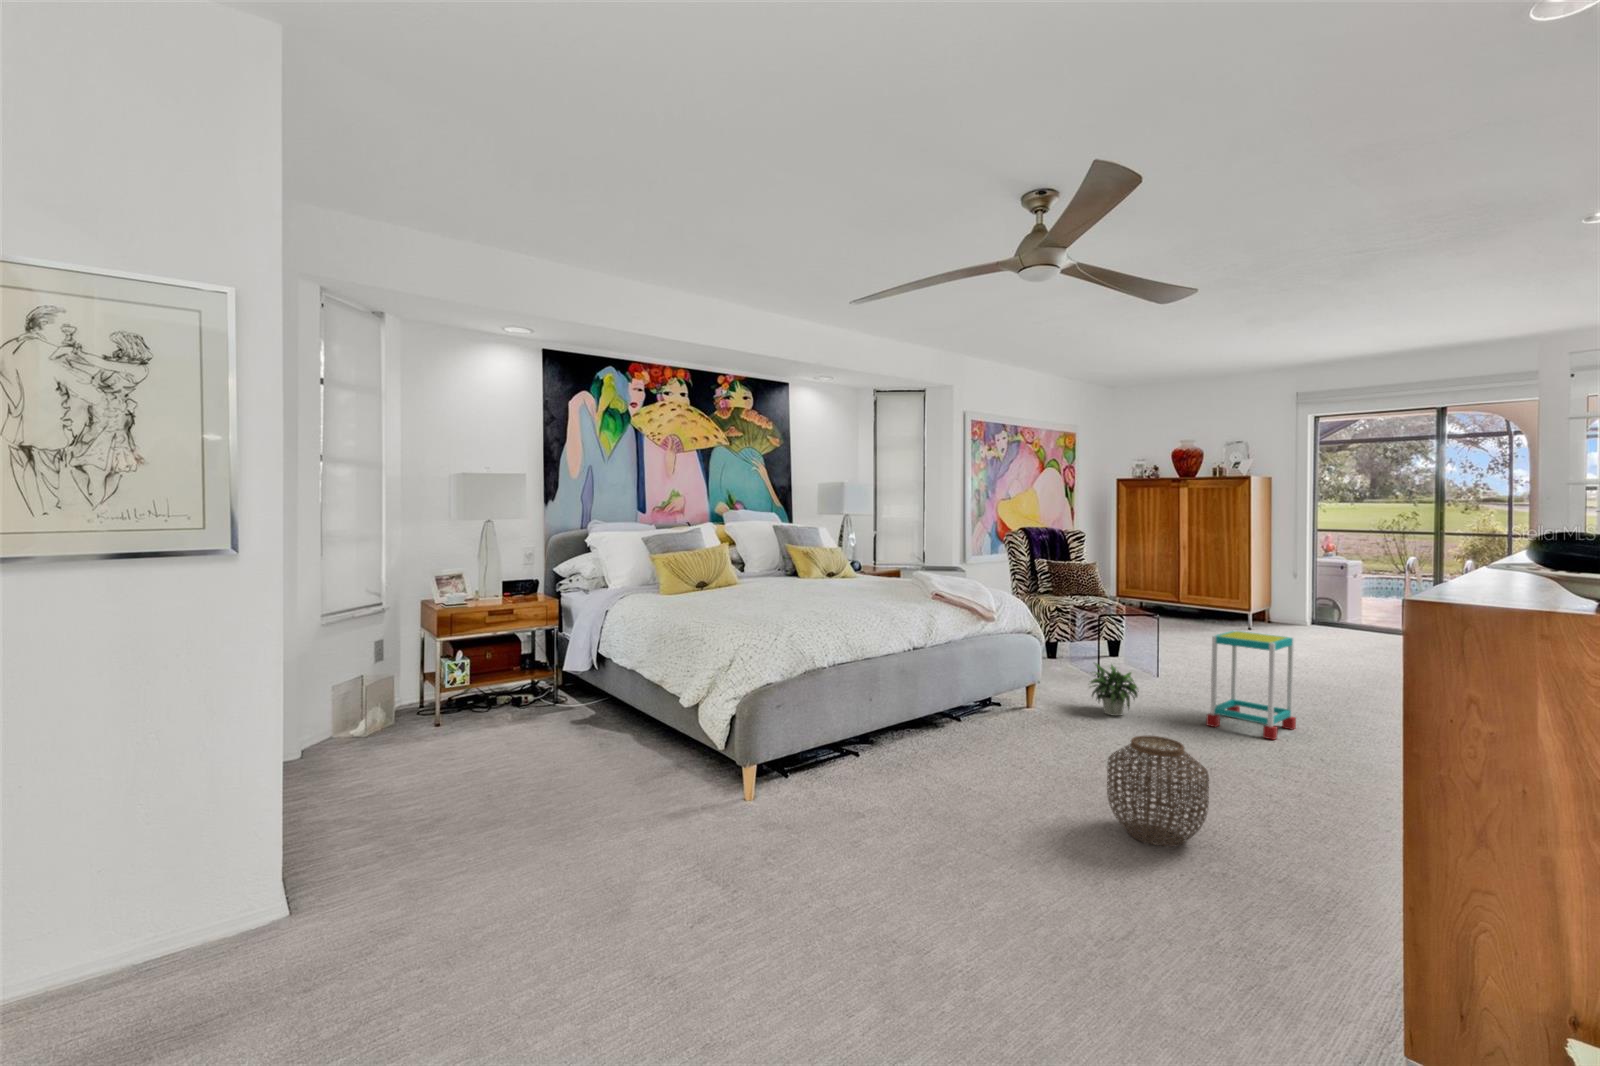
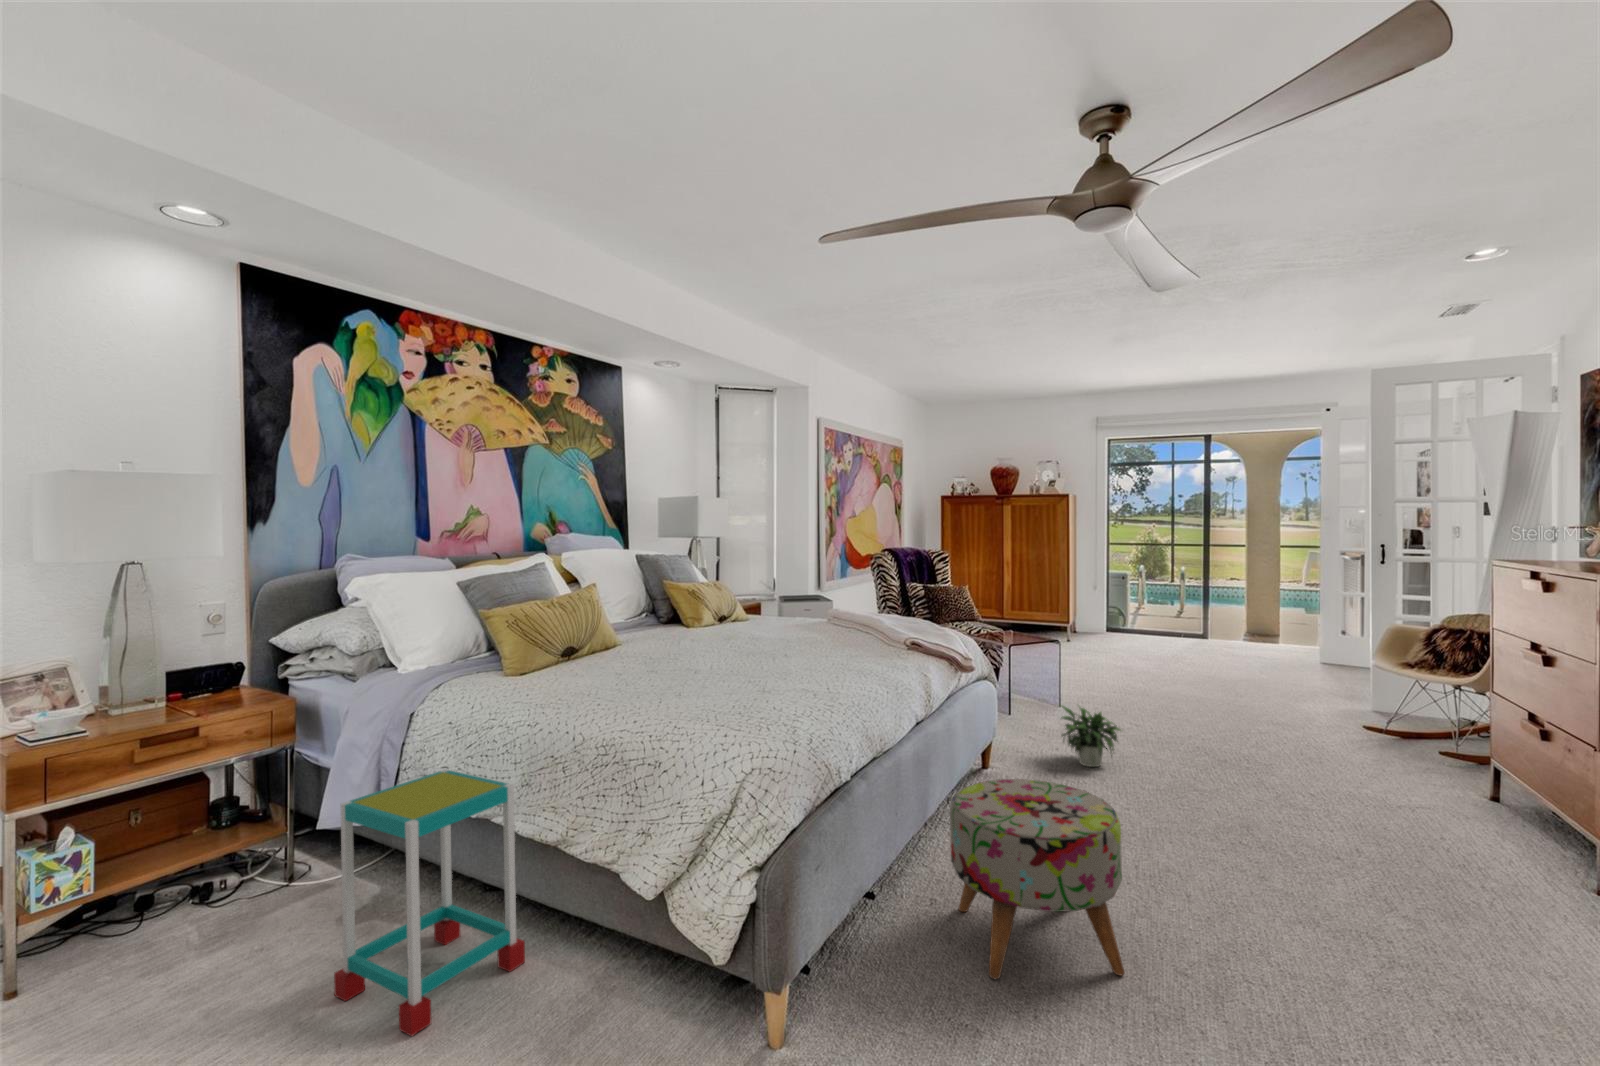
side table: present [1206,631,1296,740] -> present [334,769,525,1036]
ottoman: none [879,685,988,804] -> present [950,779,1124,979]
woven basket: present [1107,735,1209,846] -> none [1309,827,1477,994]

